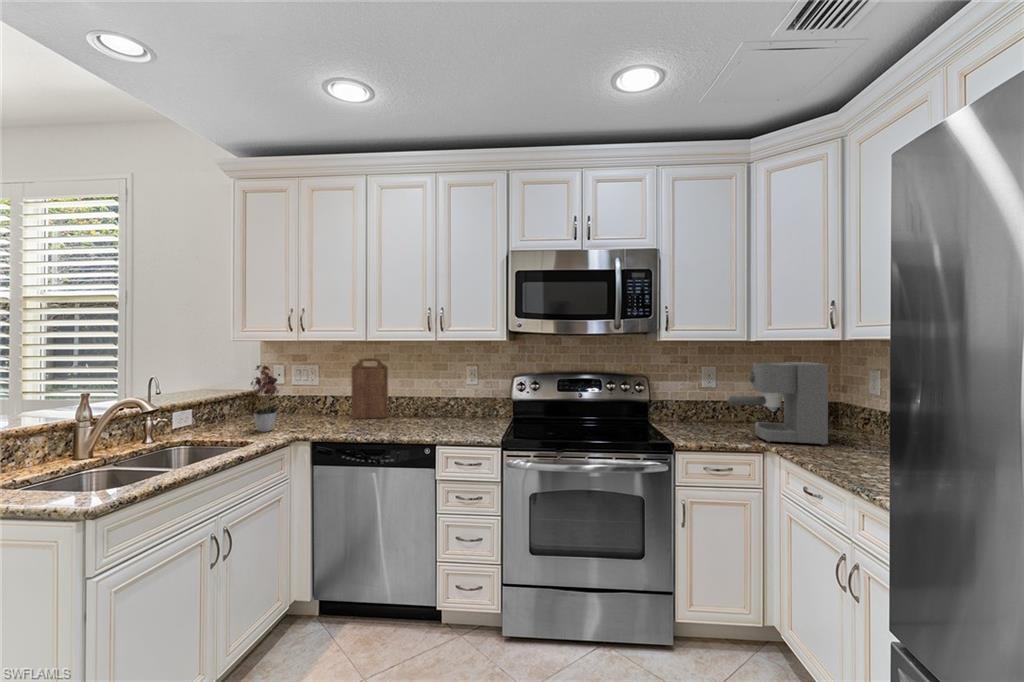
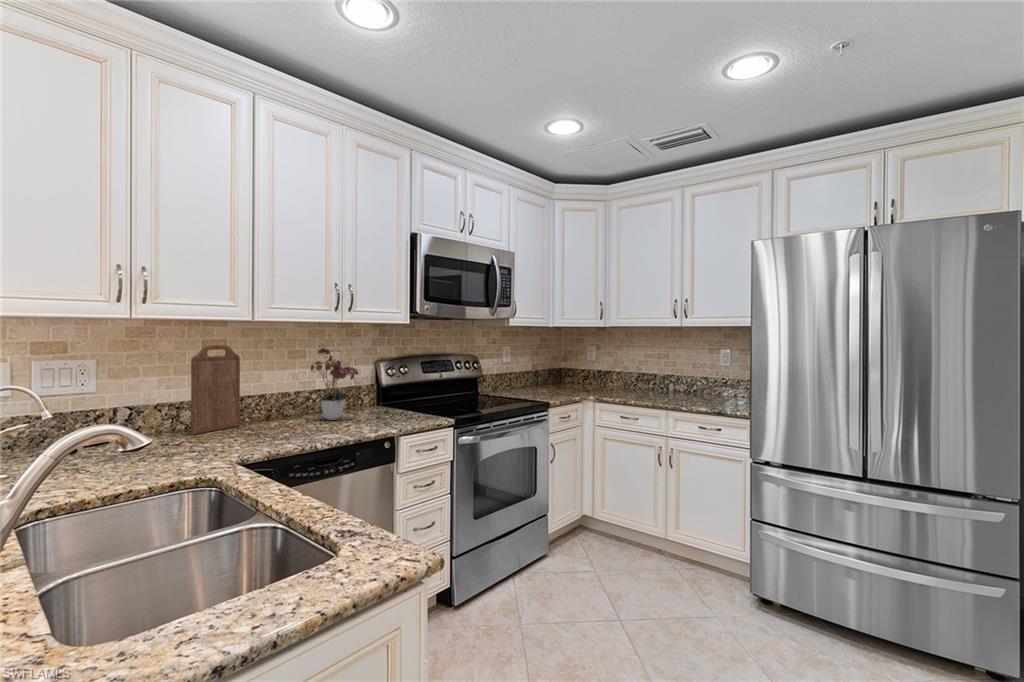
coffee maker: present [729,362,828,446] -> none [555,342,607,395]
flower arrangement: present [251,365,279,432] -> present [310,348,358,420]

